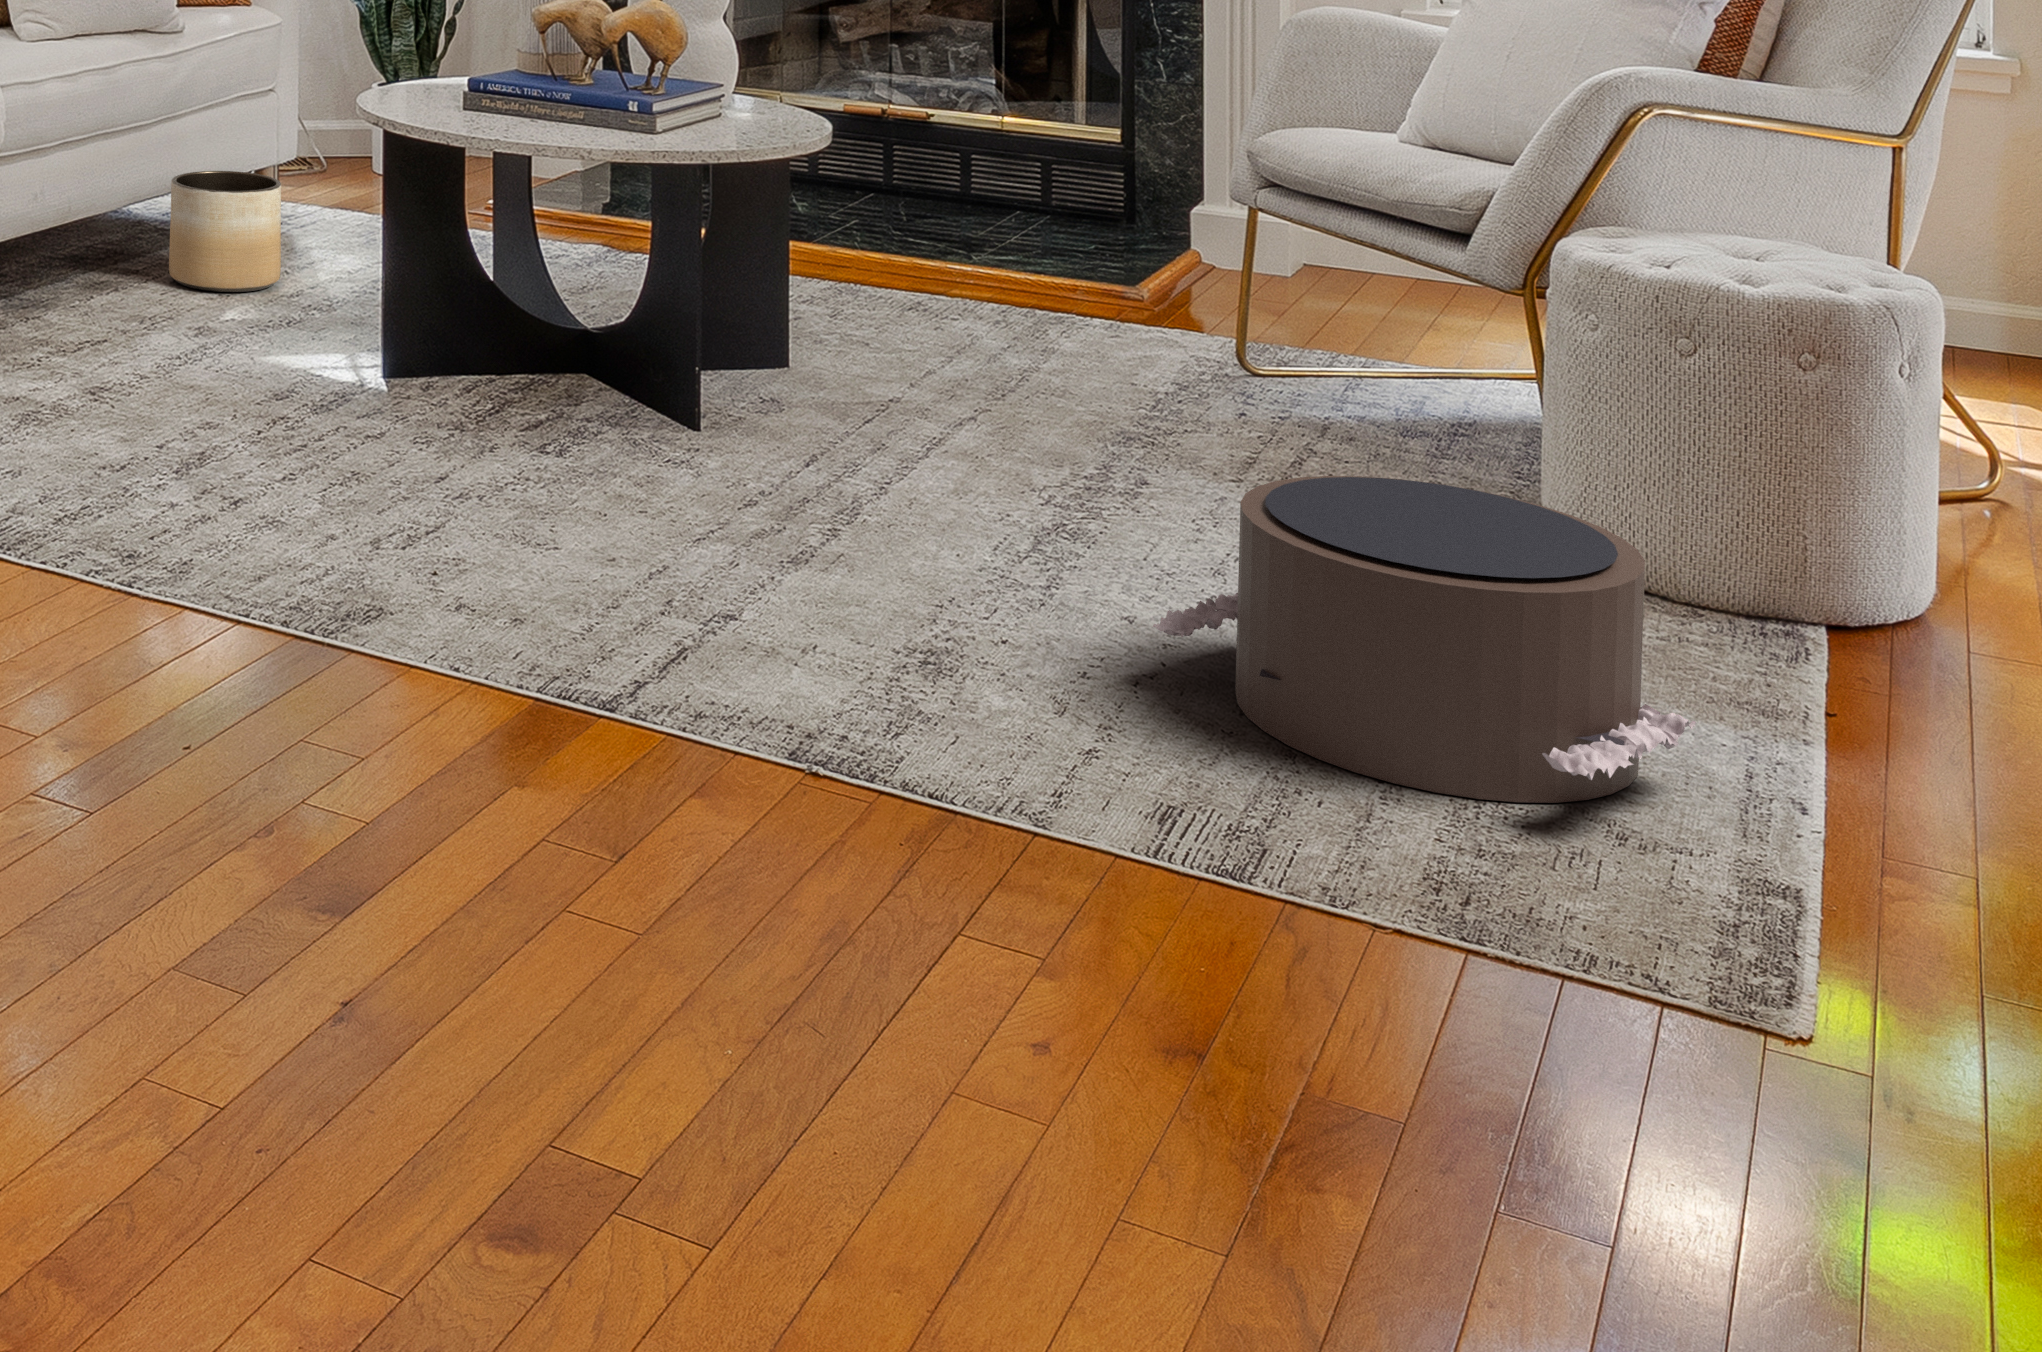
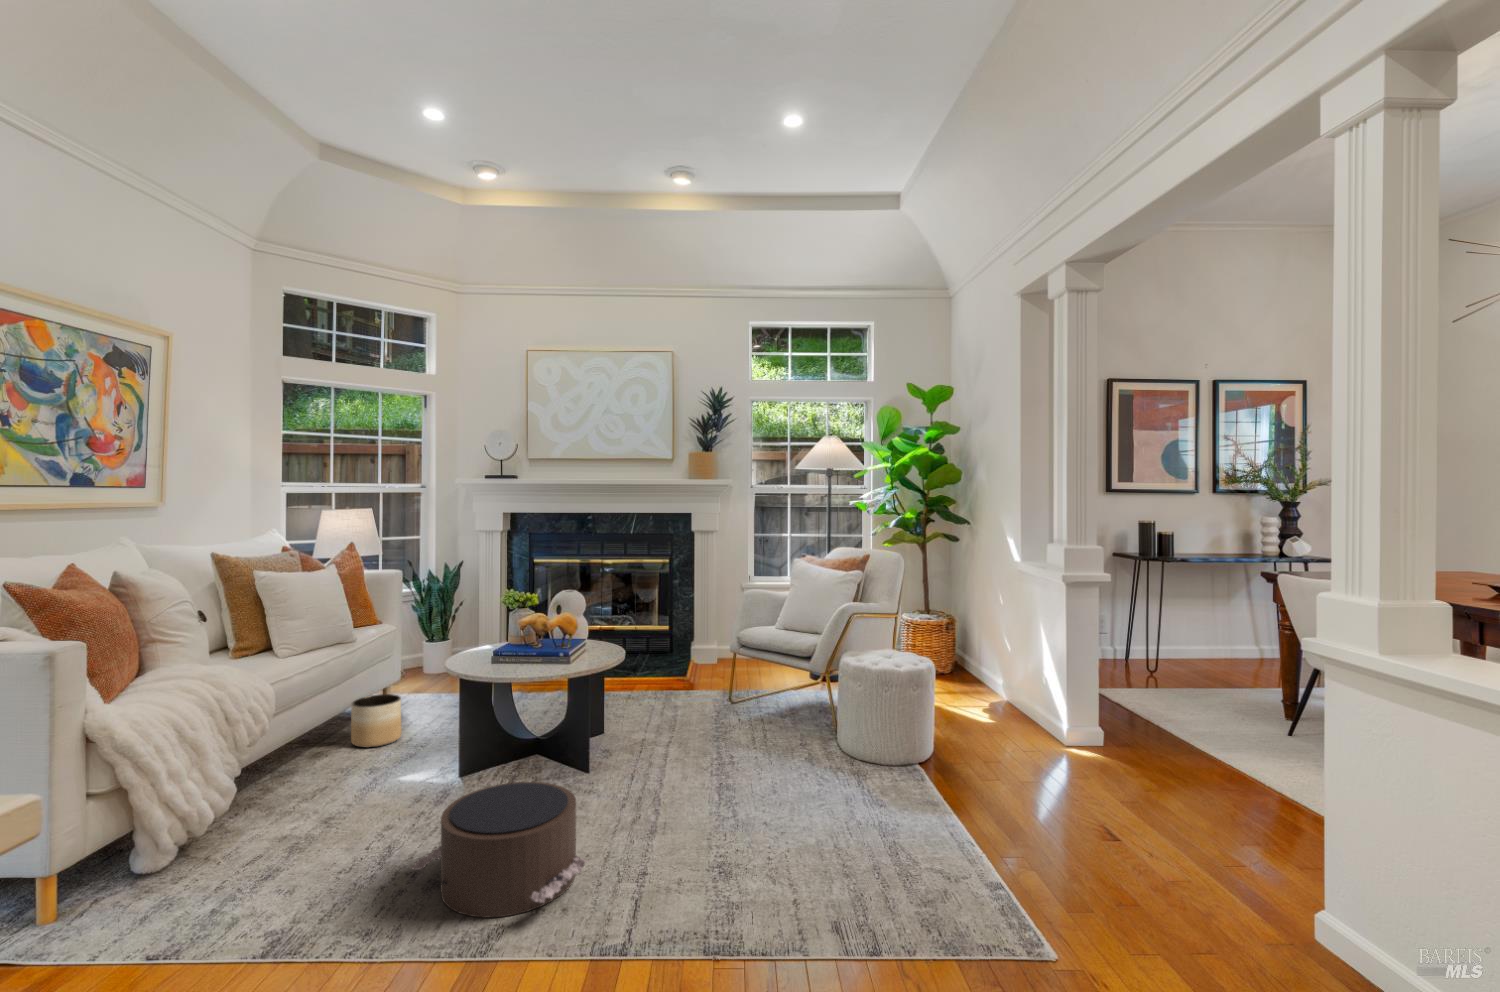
pouf: present [1153,476,1696,803] -> present [411,782,589,918]

